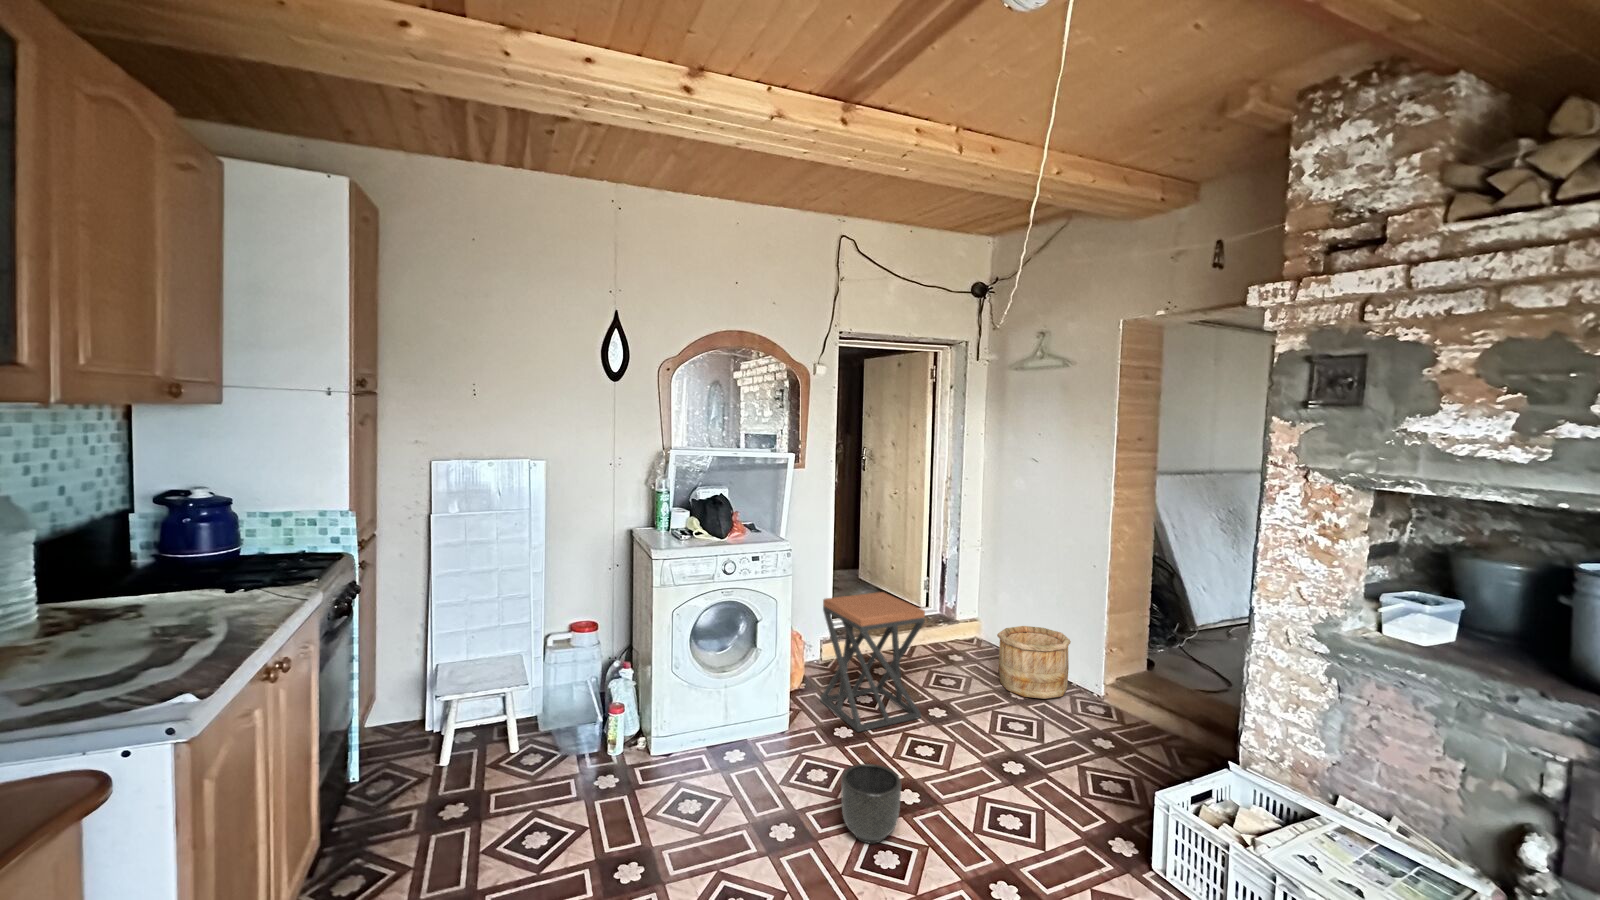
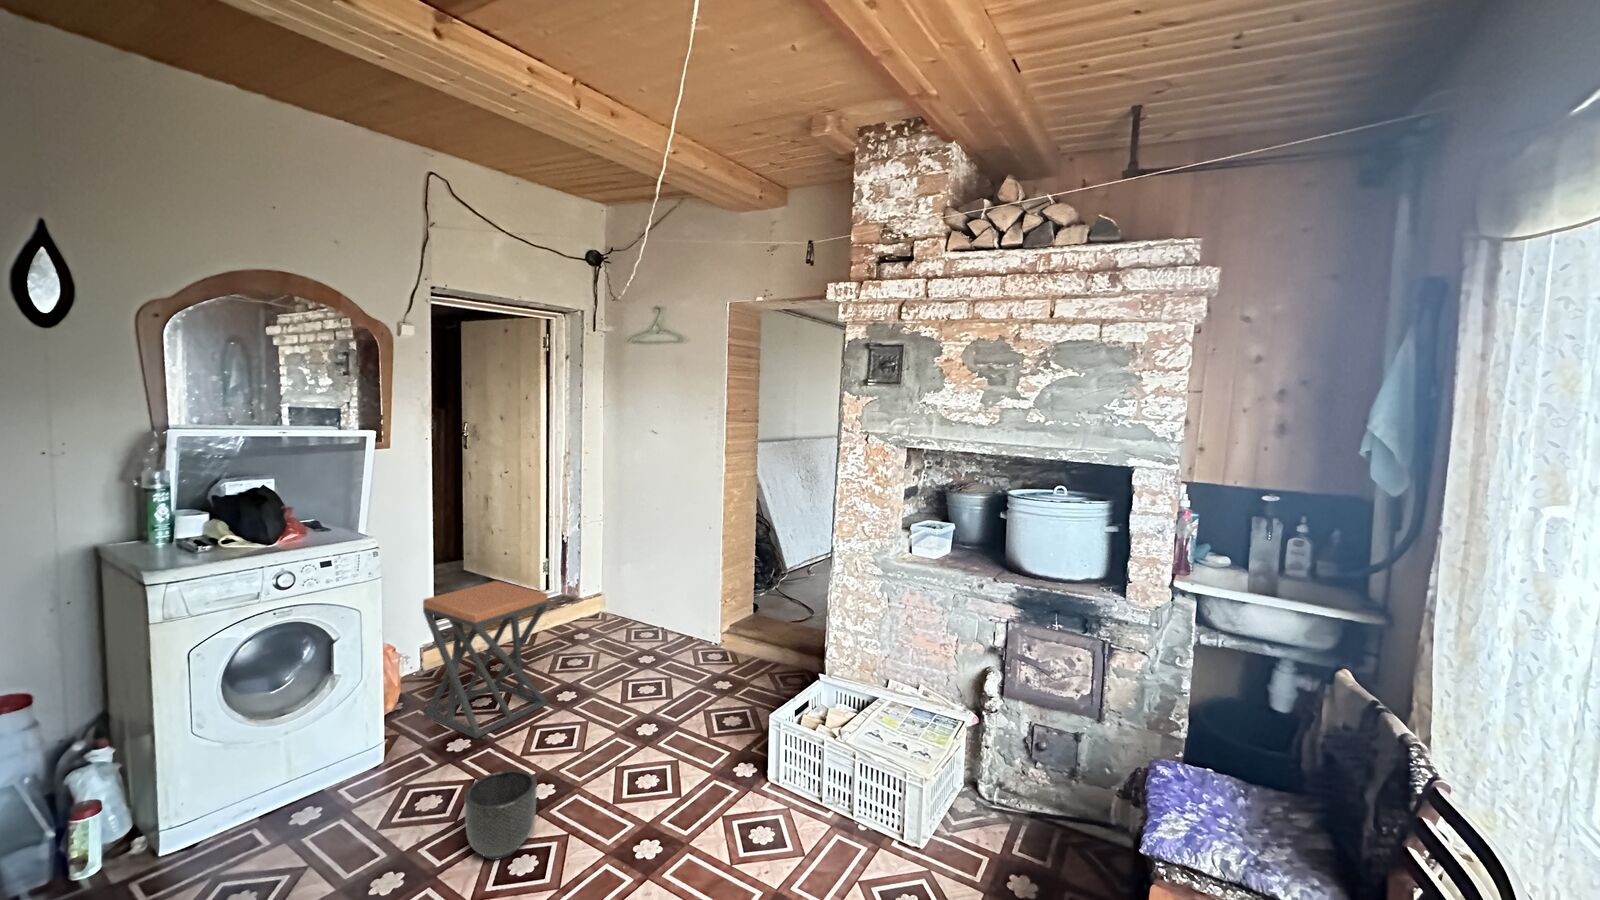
wooden bucket: present [997,626,1071,699] -> none [619,590,687,658]

